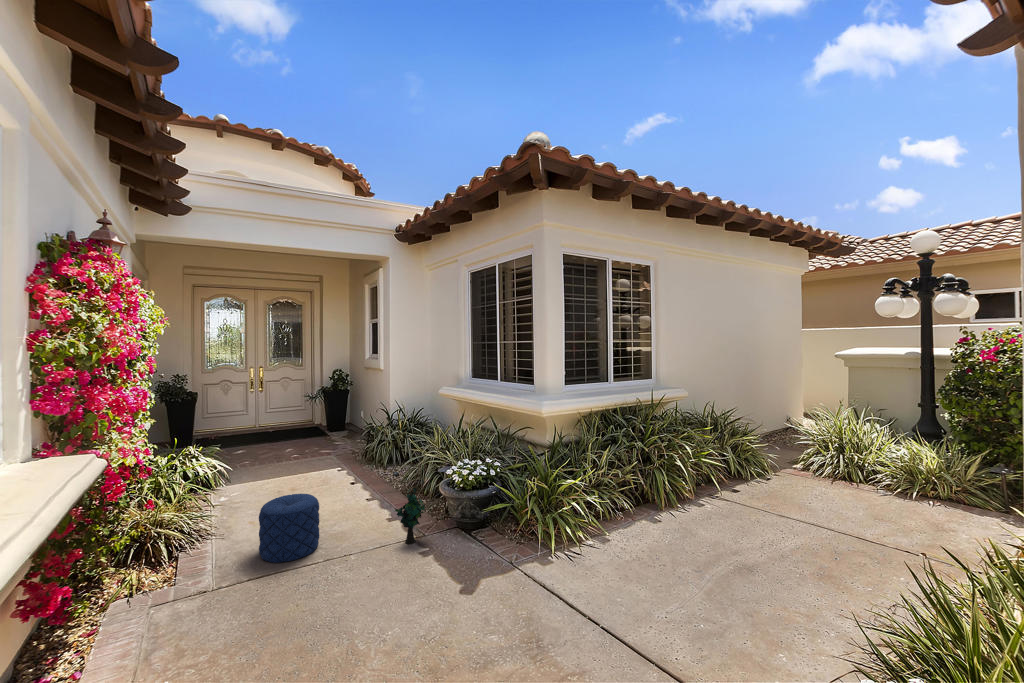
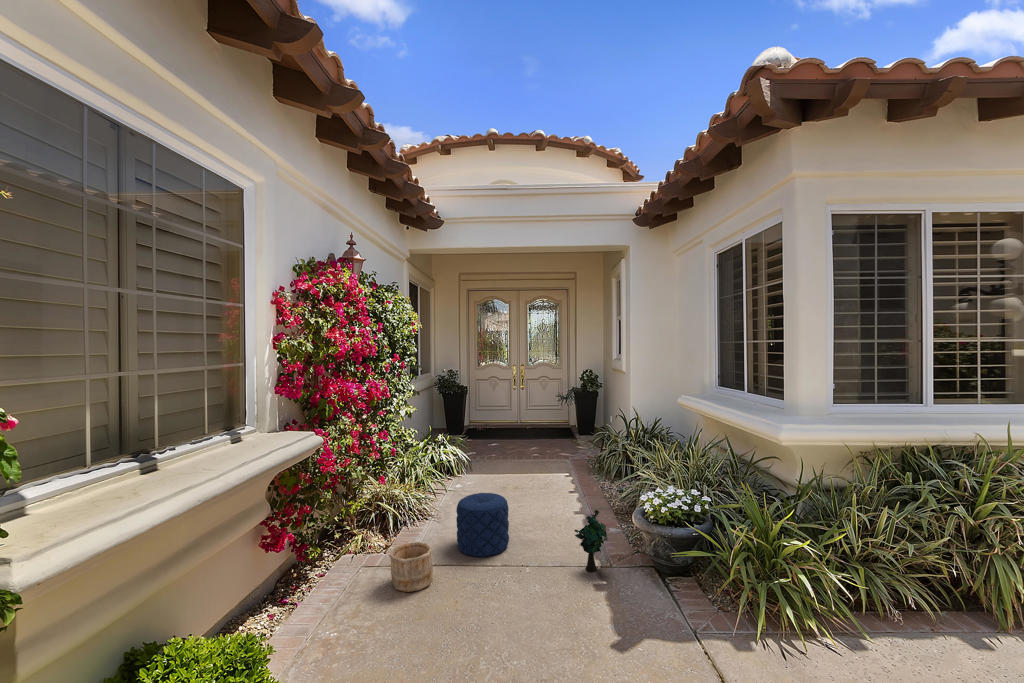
wooden bucket: none [194,559,250,620] -> present [389,542,433,592]

